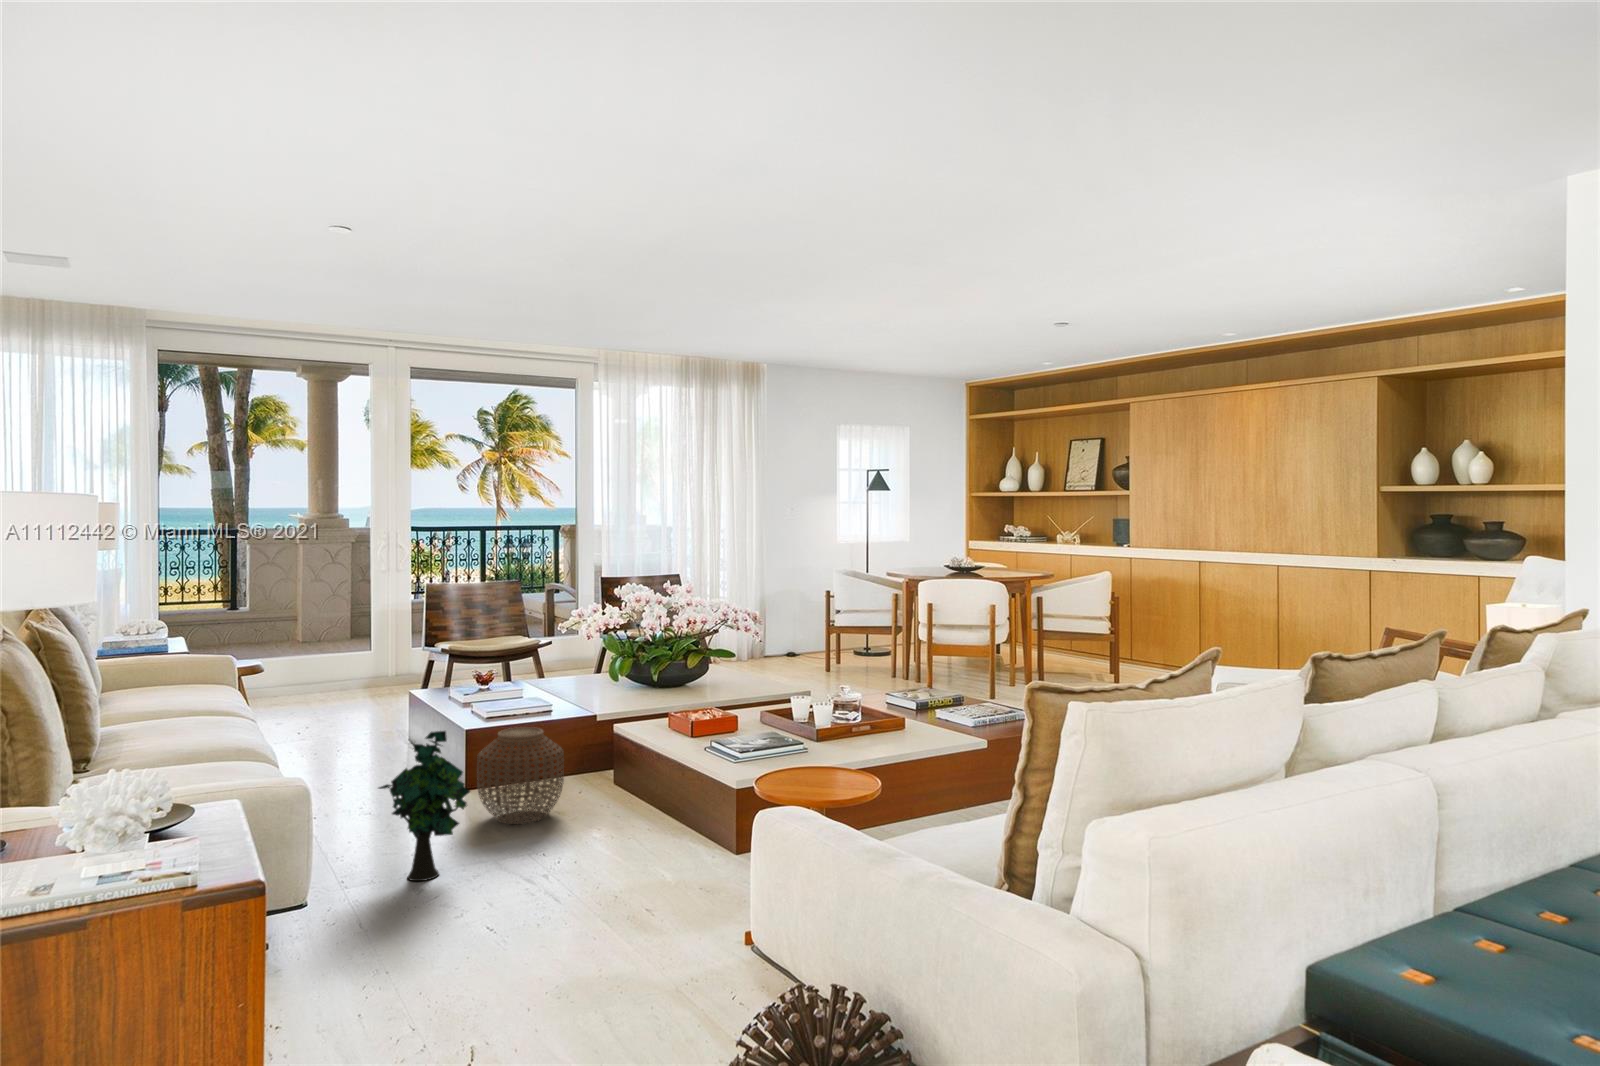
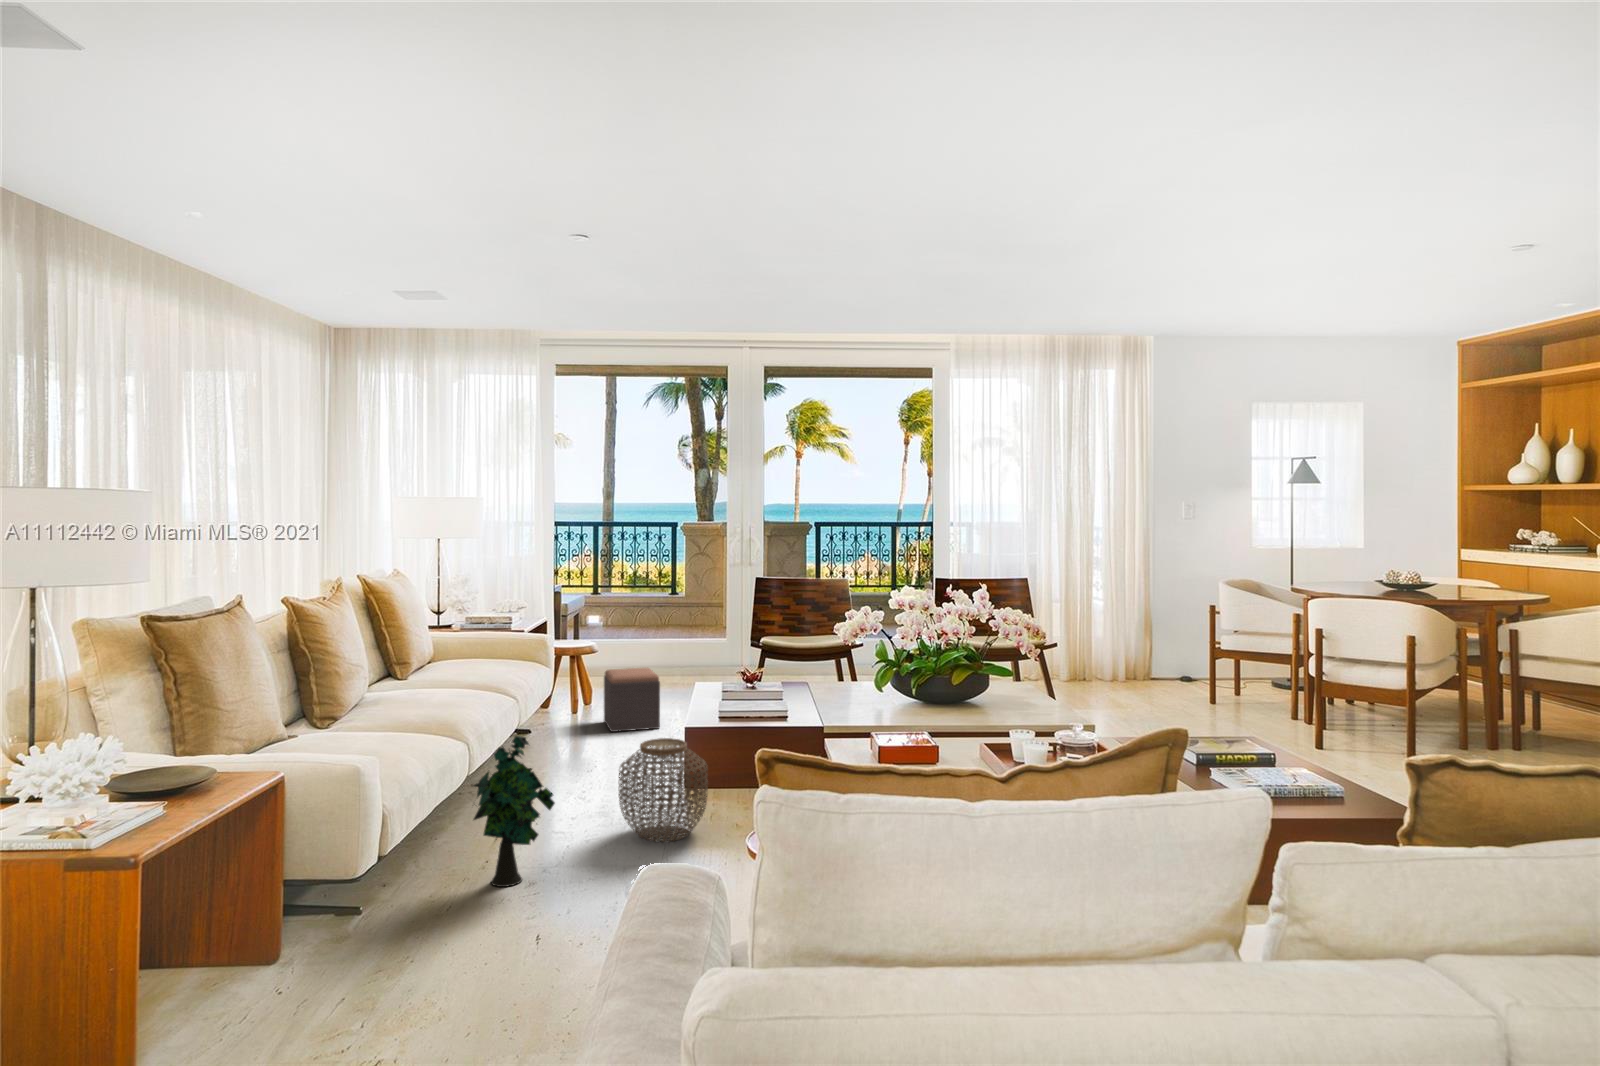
footstool: none [305,680,380,750] -> present [604,668,660,732]

